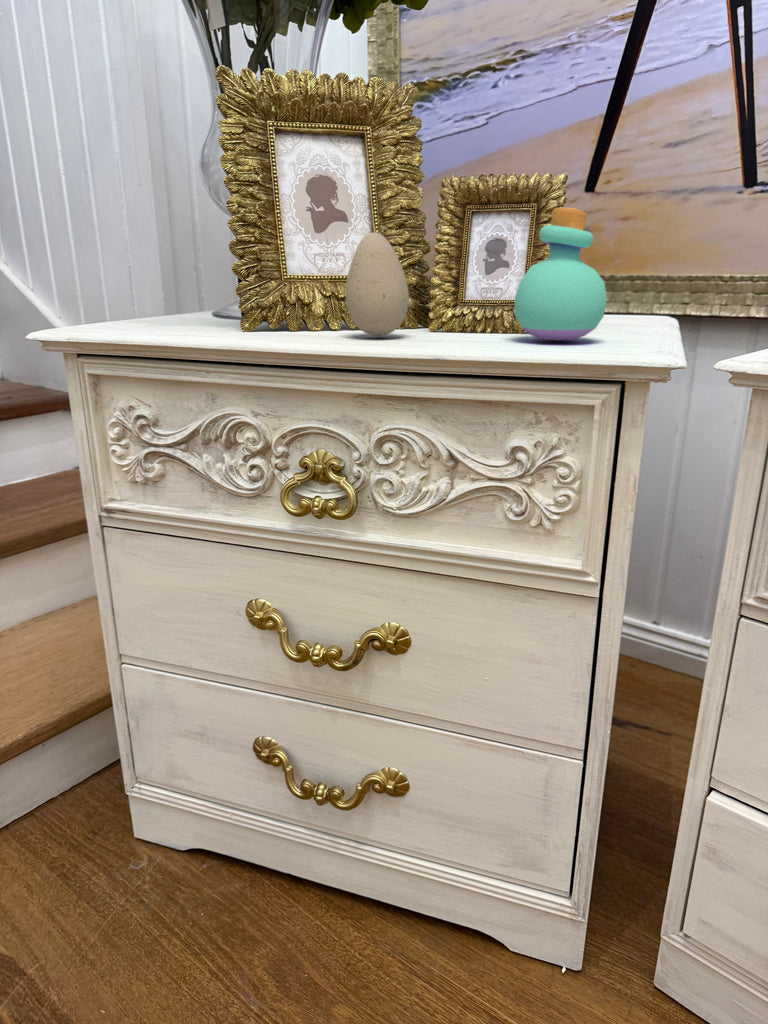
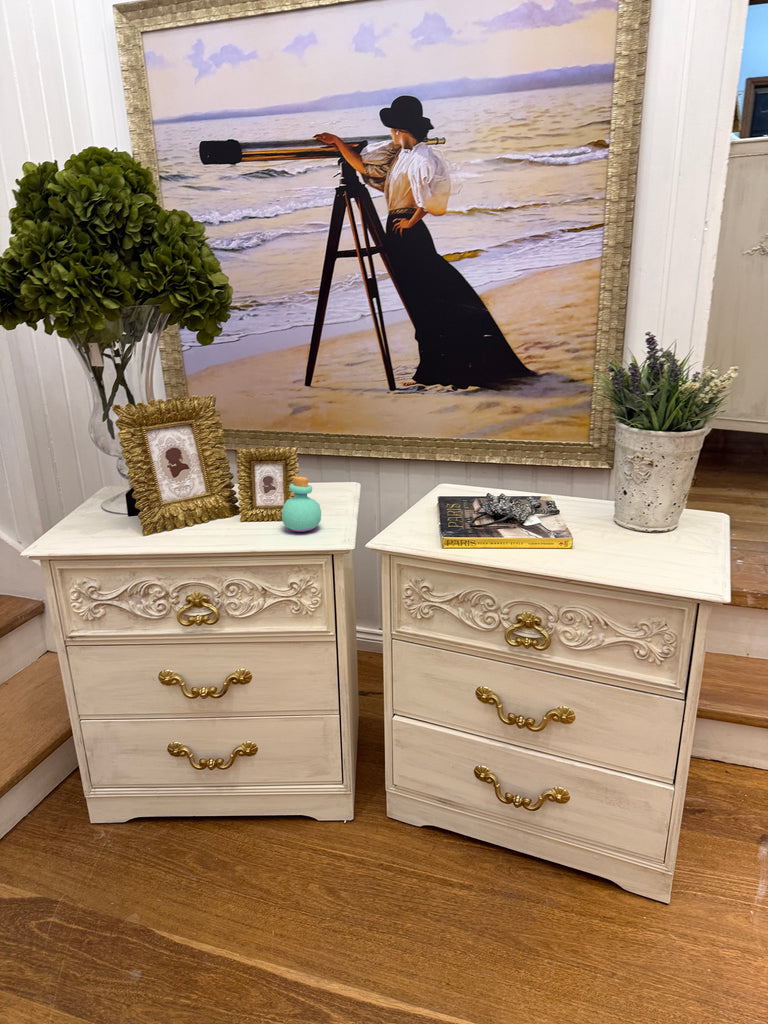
decorative egg: present [346,232,409,336] -> none [201,490,232,535]

